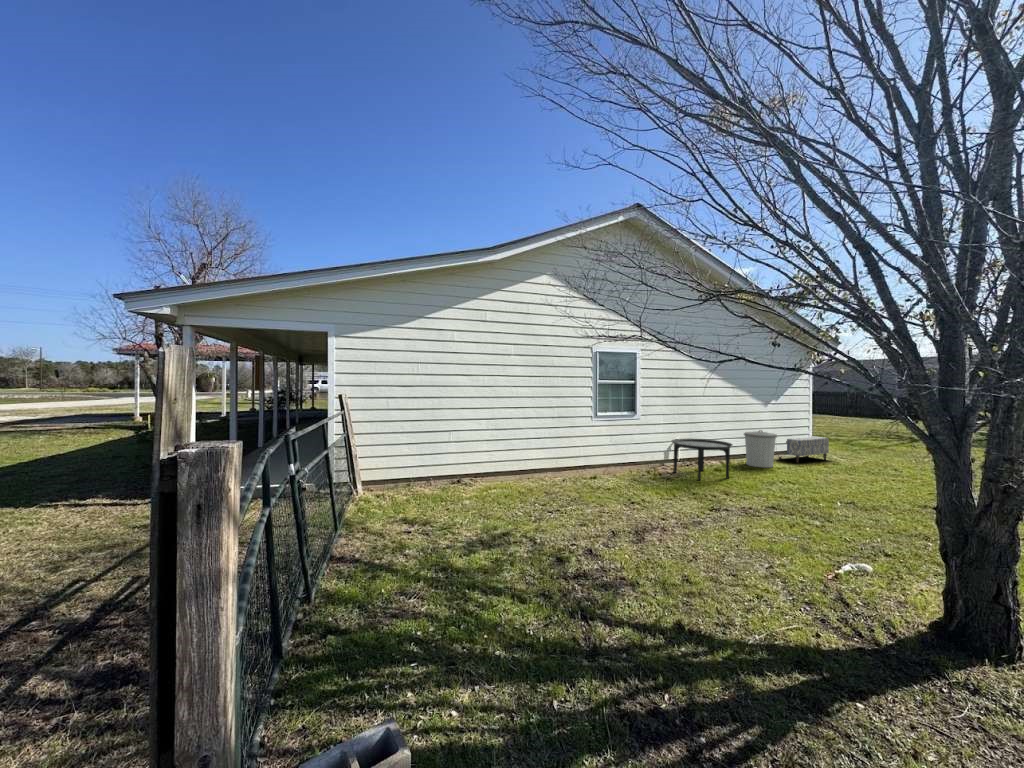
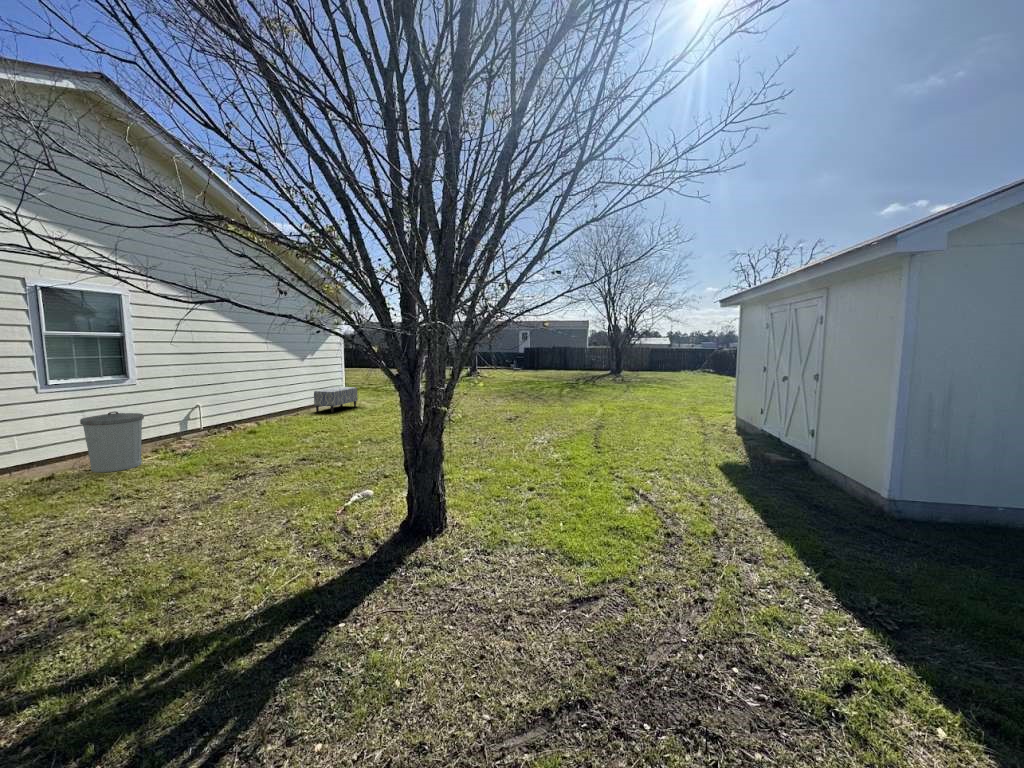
trash can: present [744,430,777,468] -> present [80,411,144,472]
round table: present [672,439,733,480] -> none [188,401,264,447]

